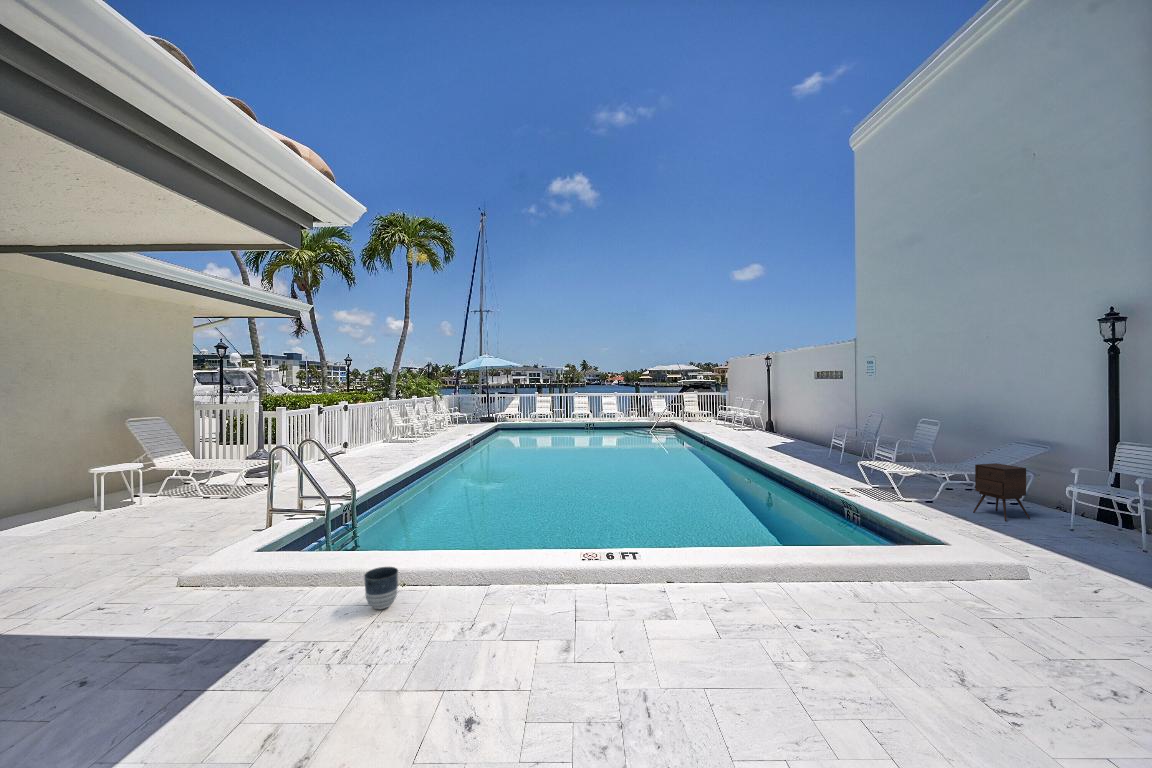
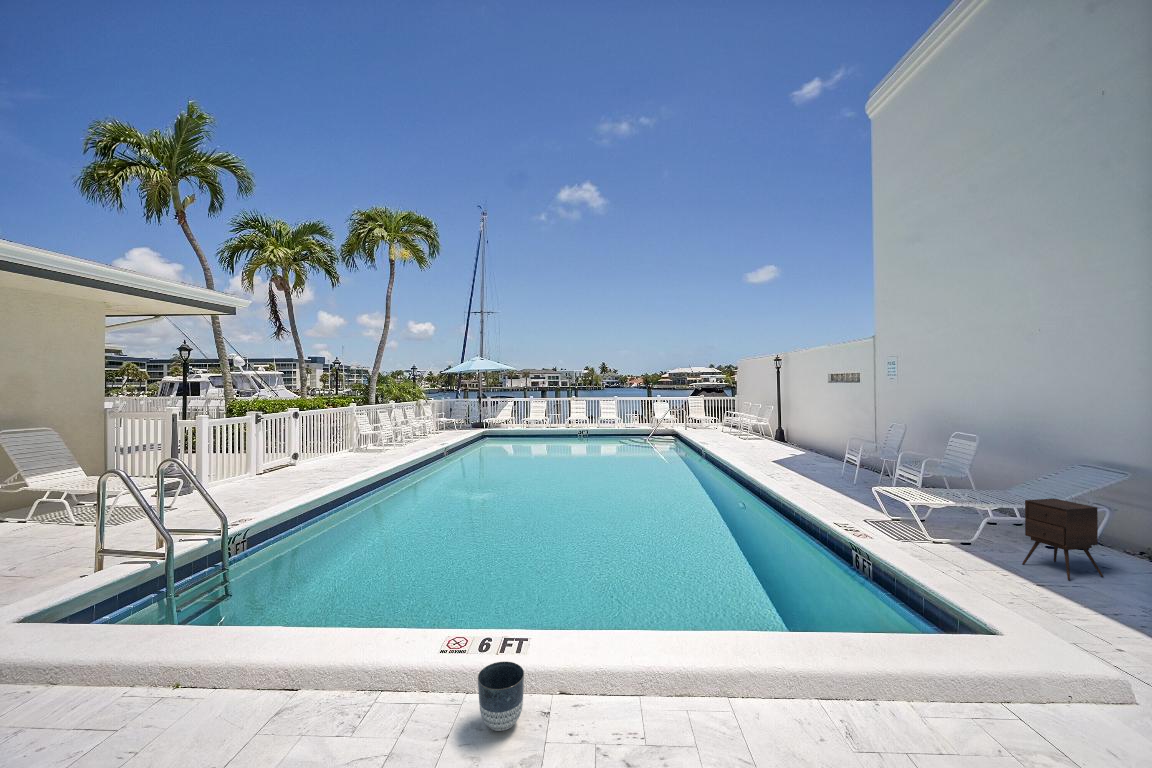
planter: present [364,567,398,609] -> present [478,662,524,731]

